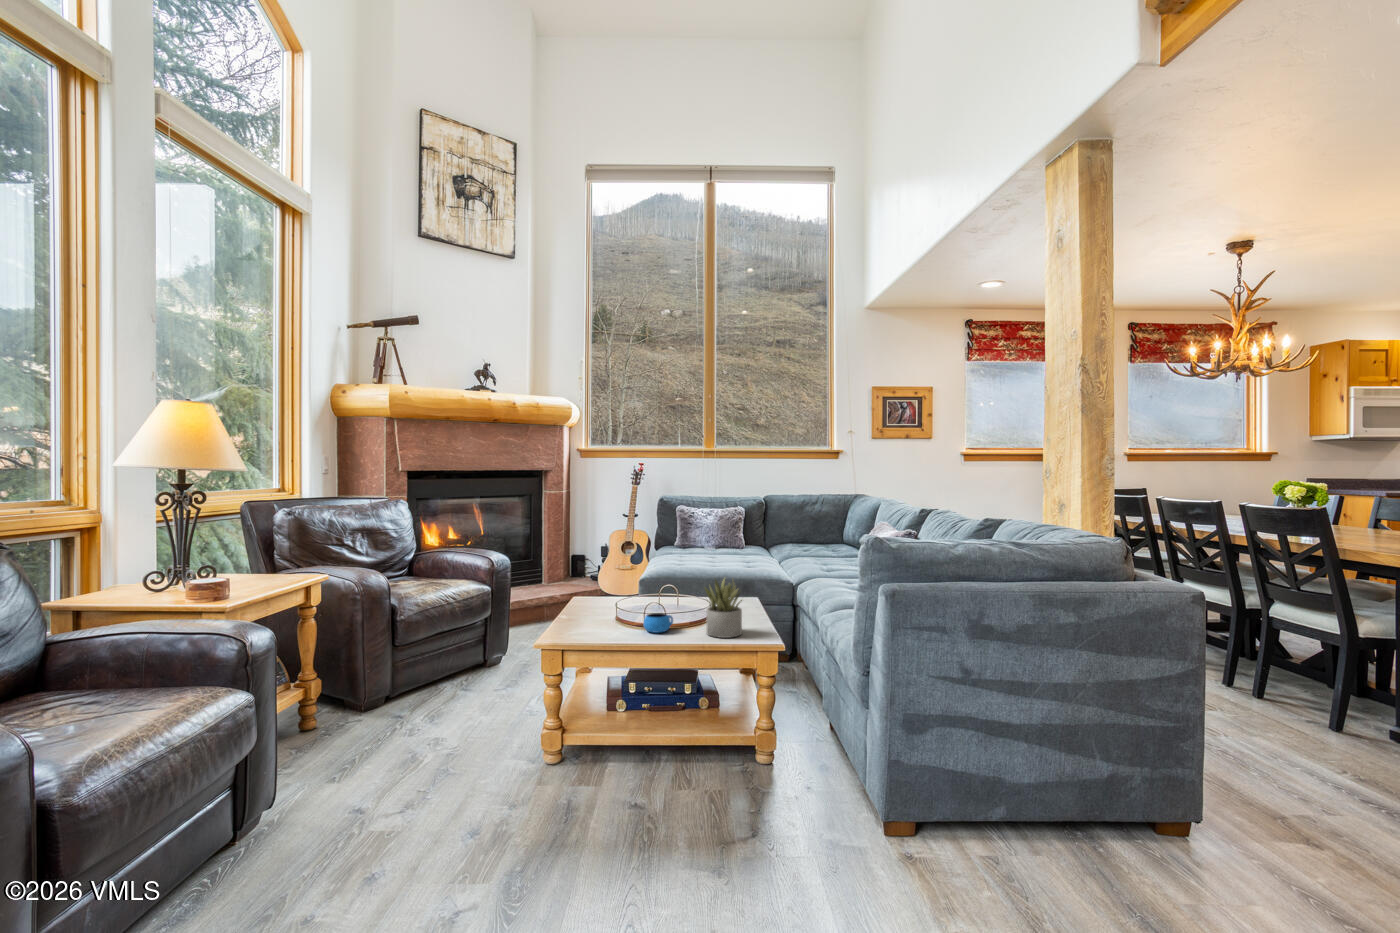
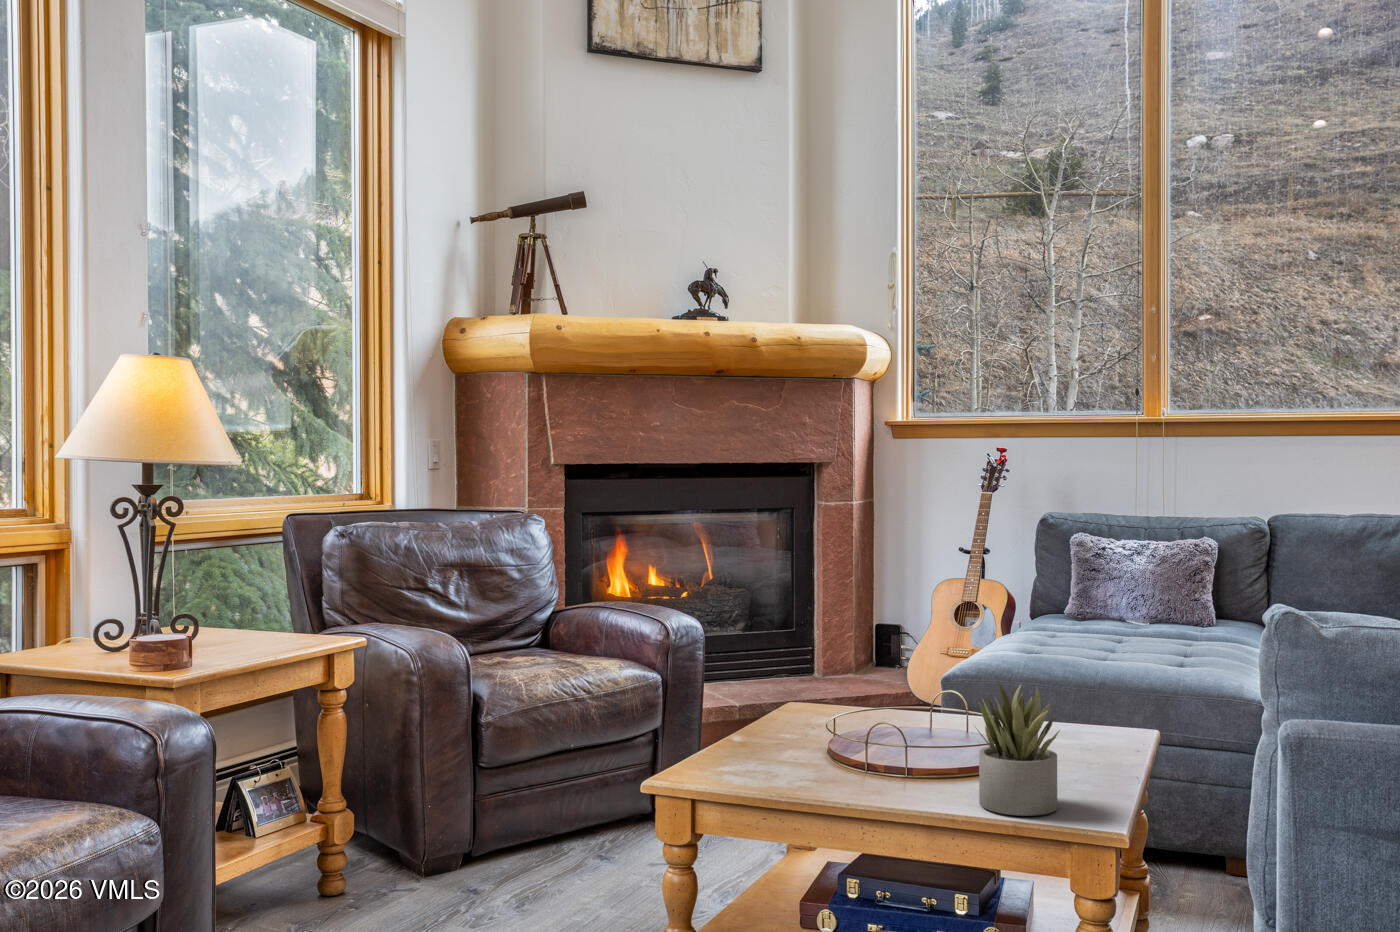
mug: present [644,613,673,633] -> none [854,749,920,790]

